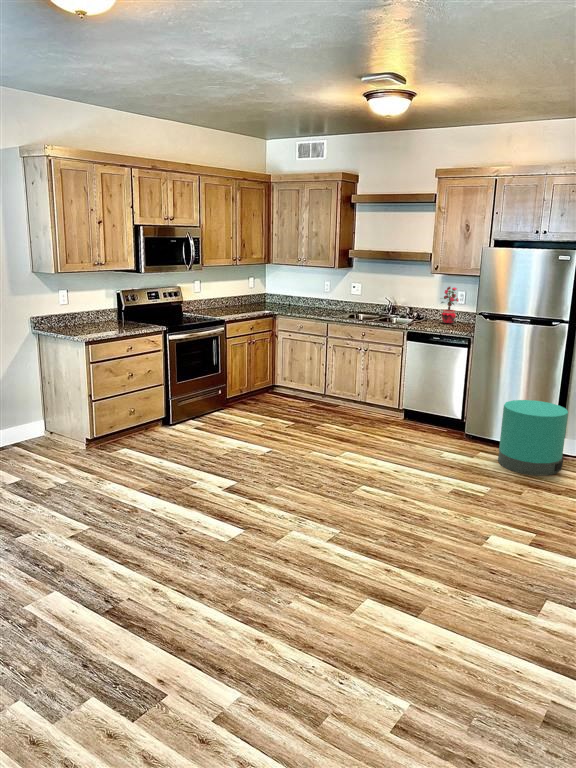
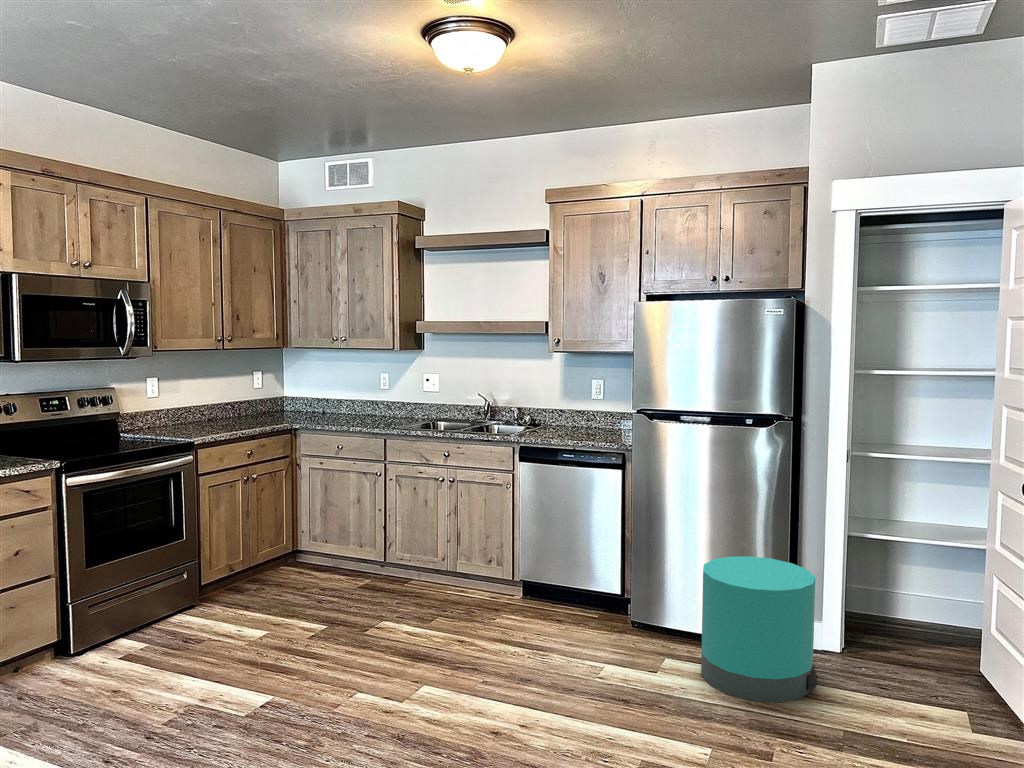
potted plant: present [441,287,459,324] -> none [566,371,597,432]

